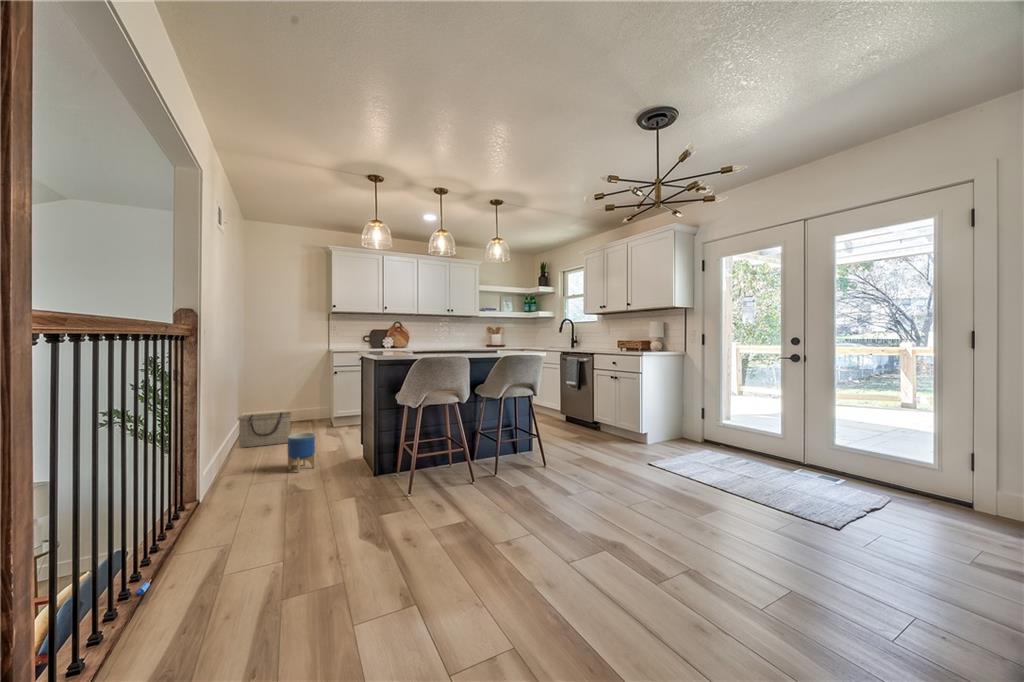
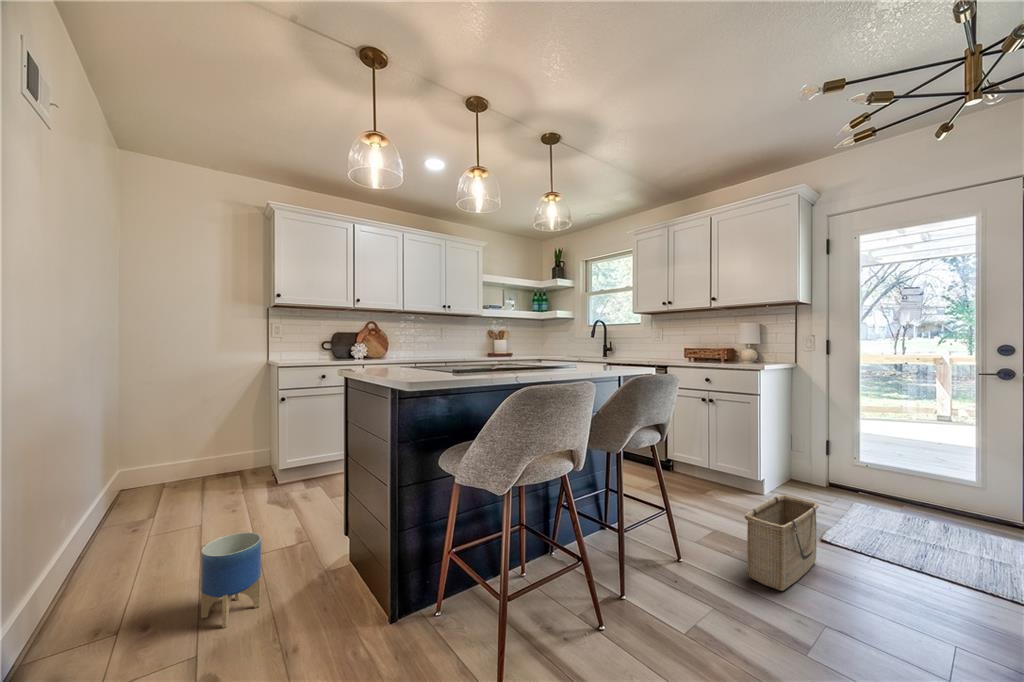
basket: present [238,412,292,448] -> present [745,495,819,591]

